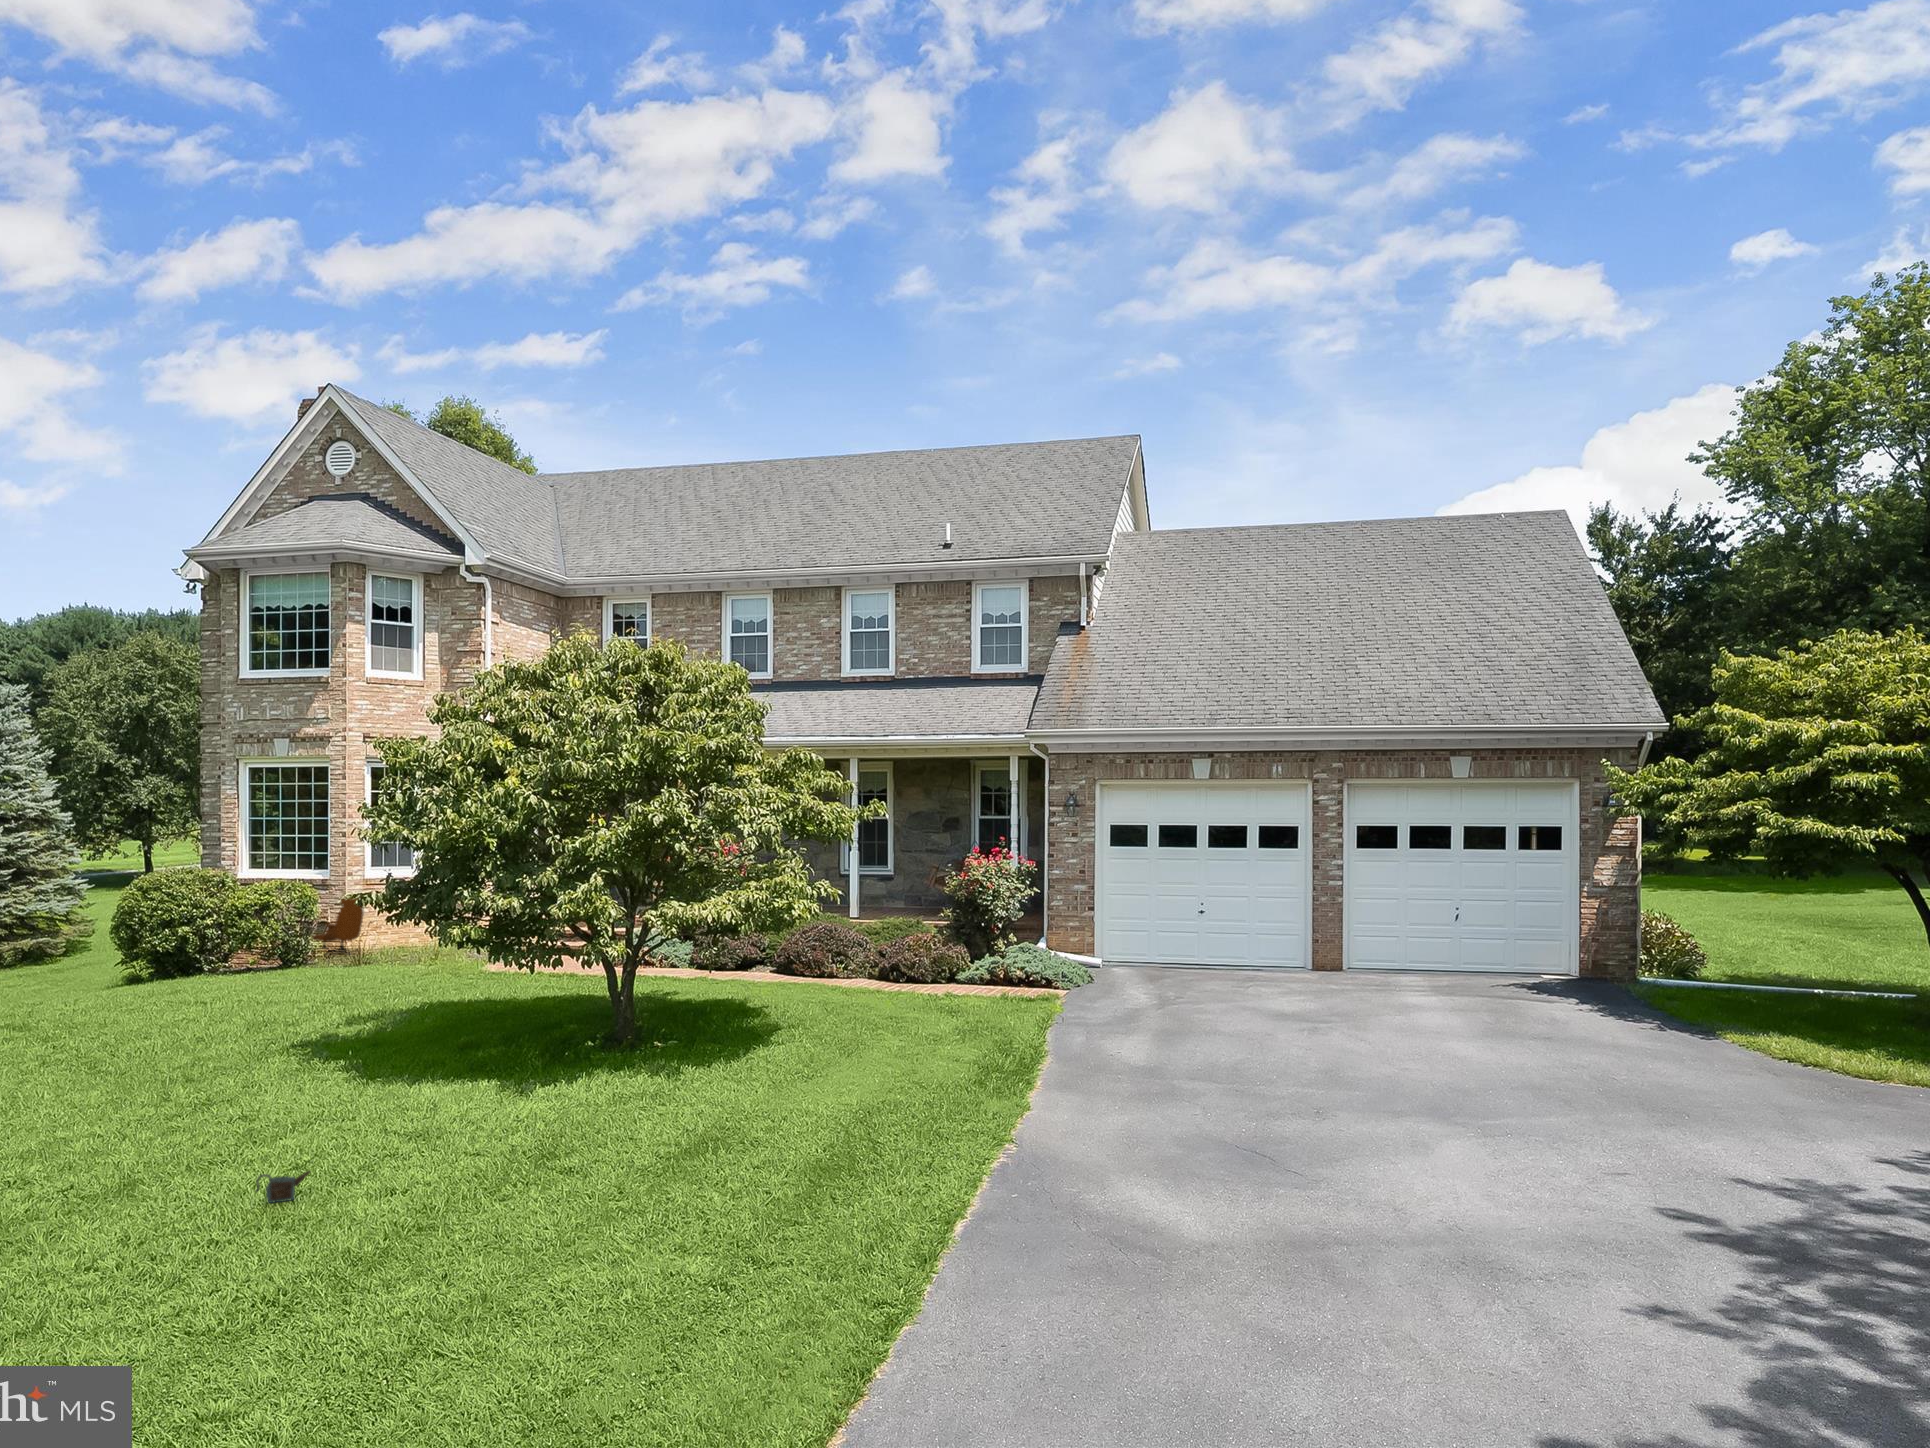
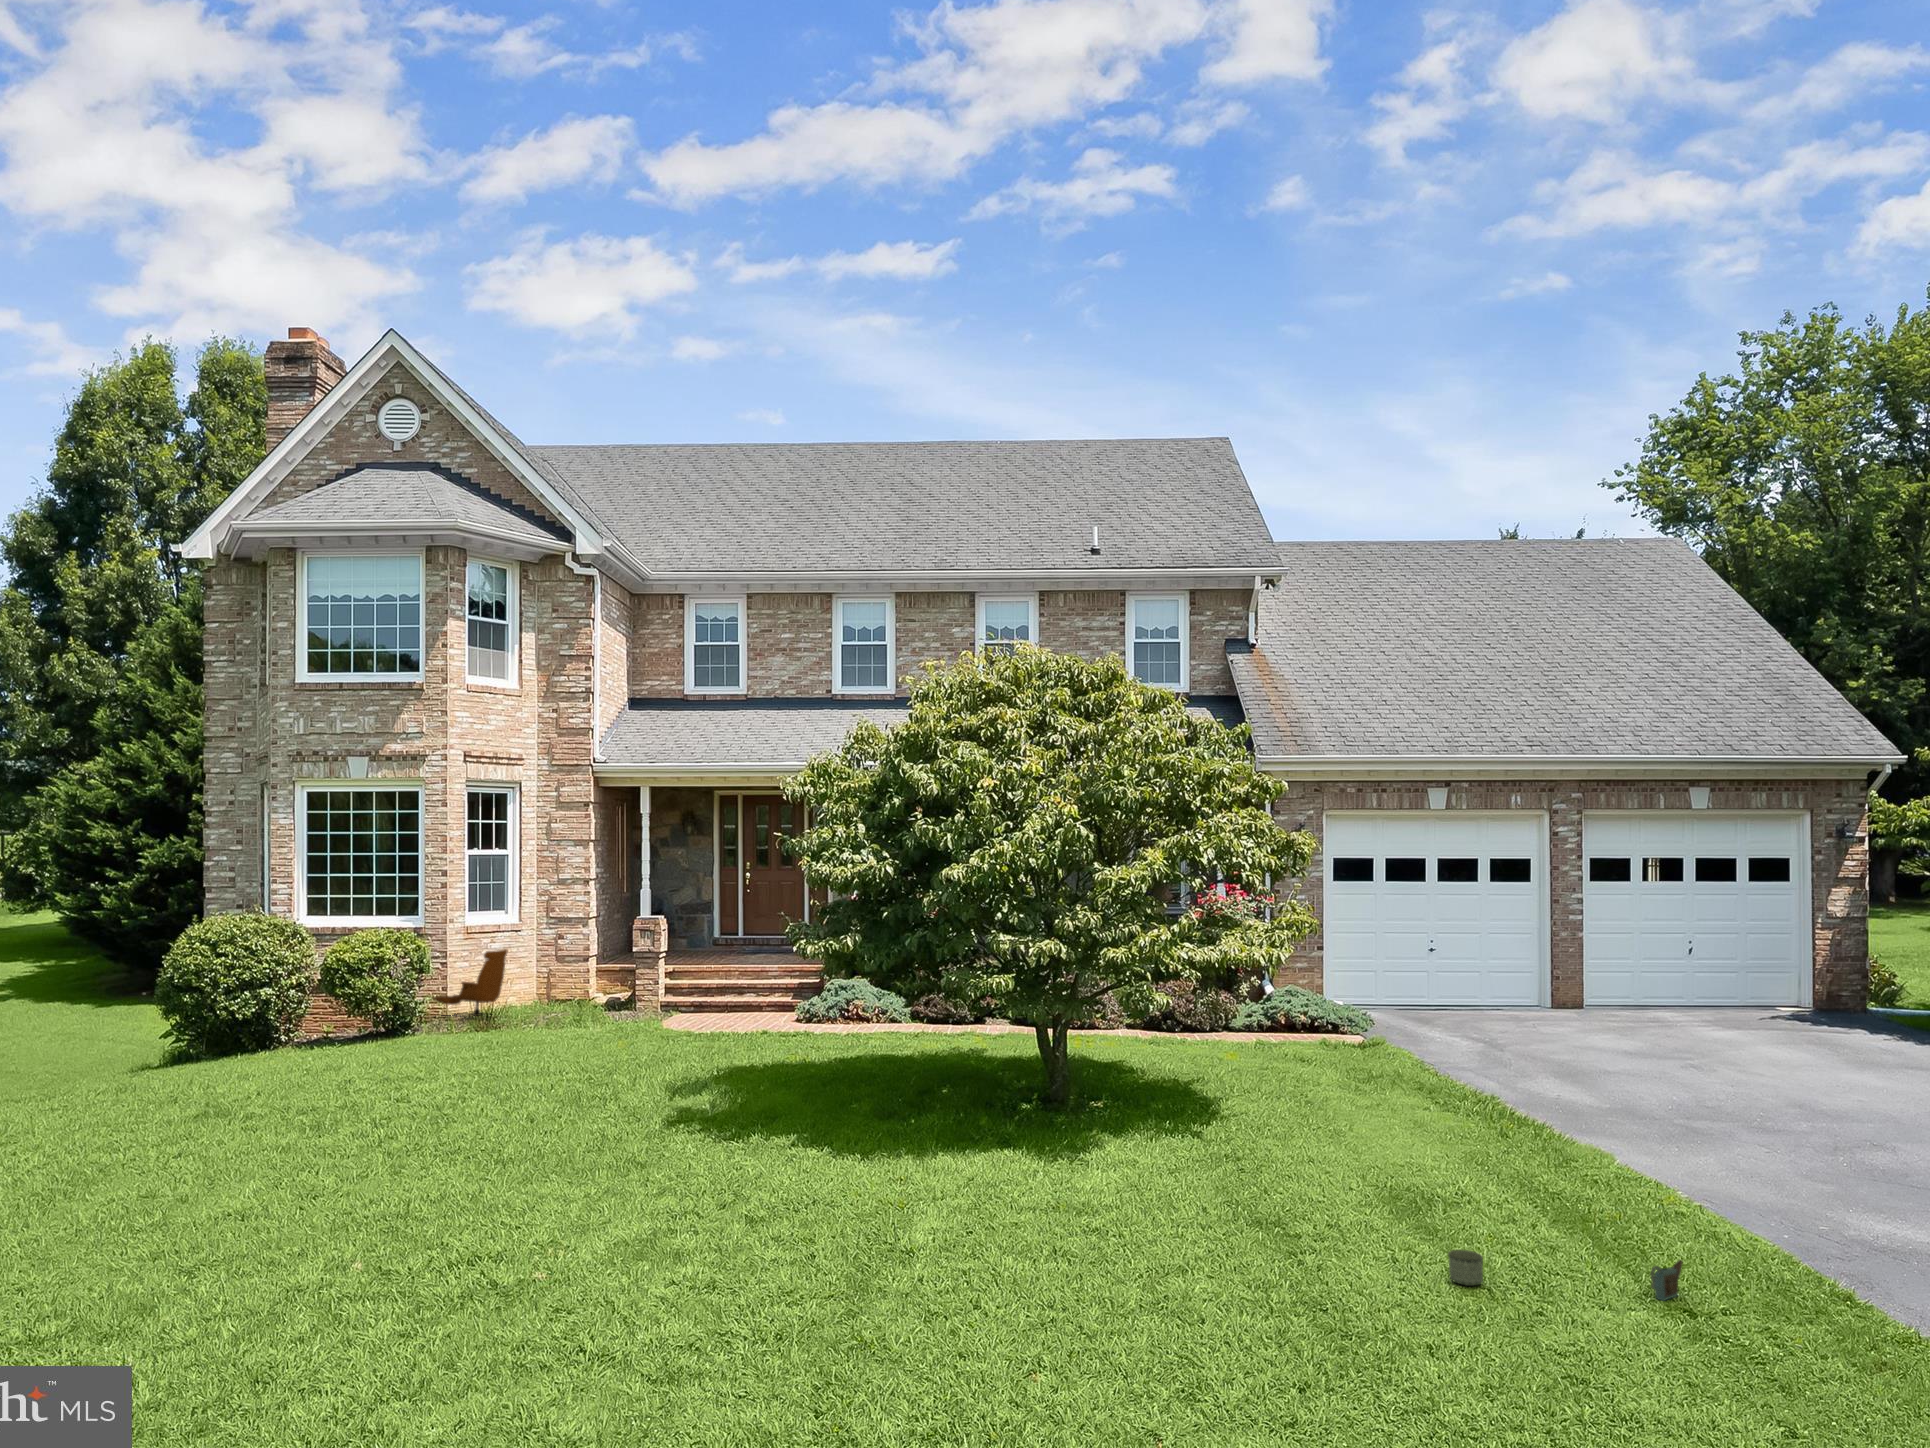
watering can: present [256,1171,311,1203] -> present [1650,1260,1683,1301]
planter: none [574,1206,605,1240] -> present [1448,1249,1483,1286]

